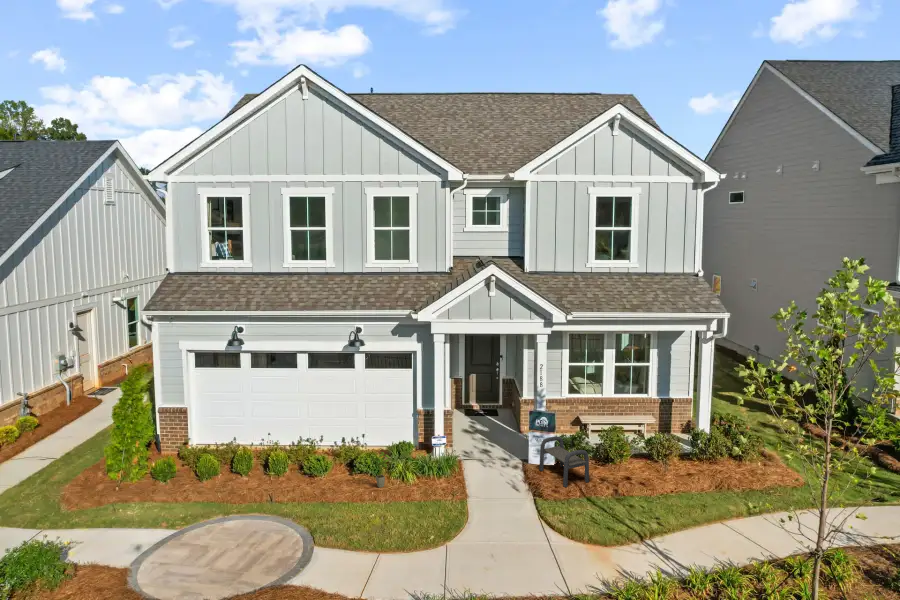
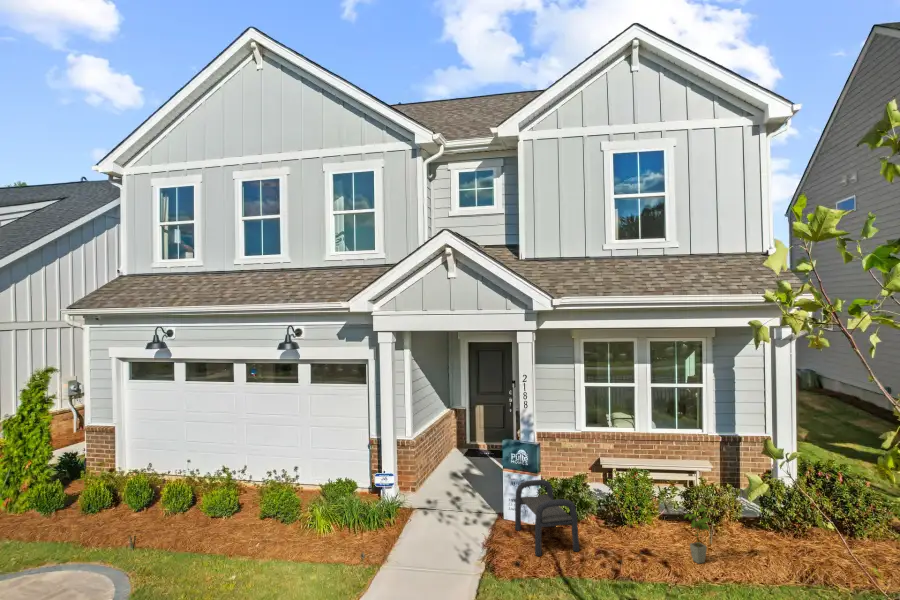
house plant: present [372,452,390,488] -> present [685,505,715,563]

